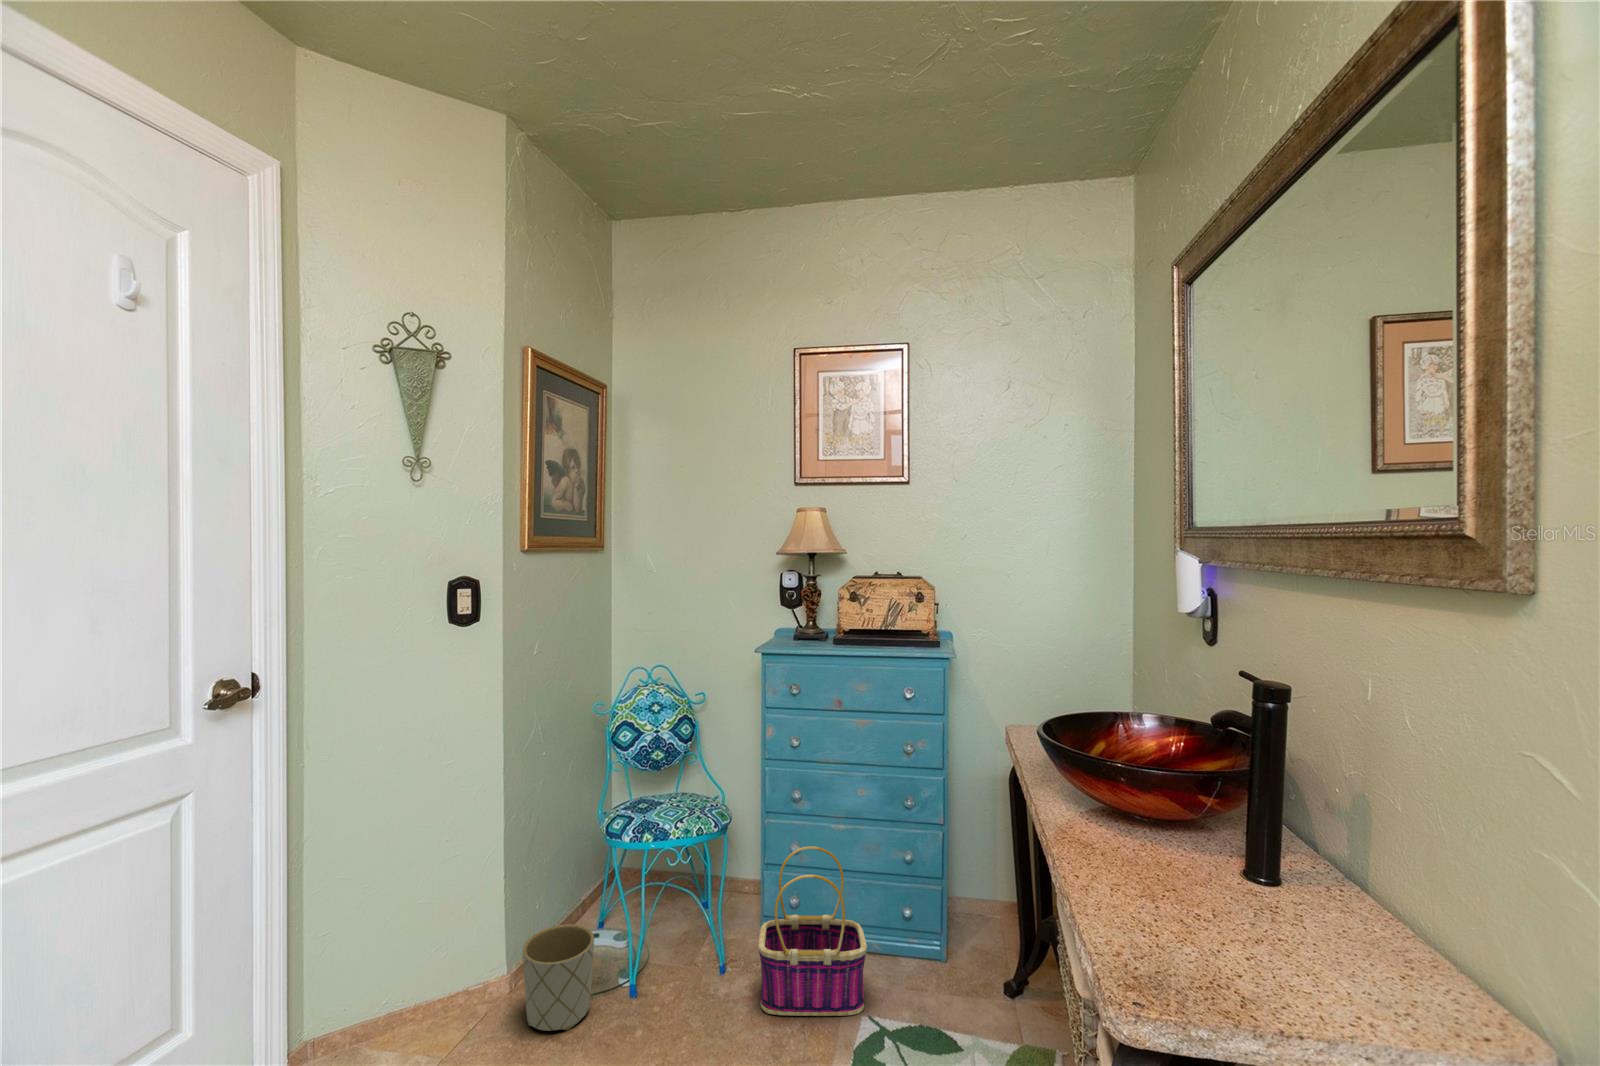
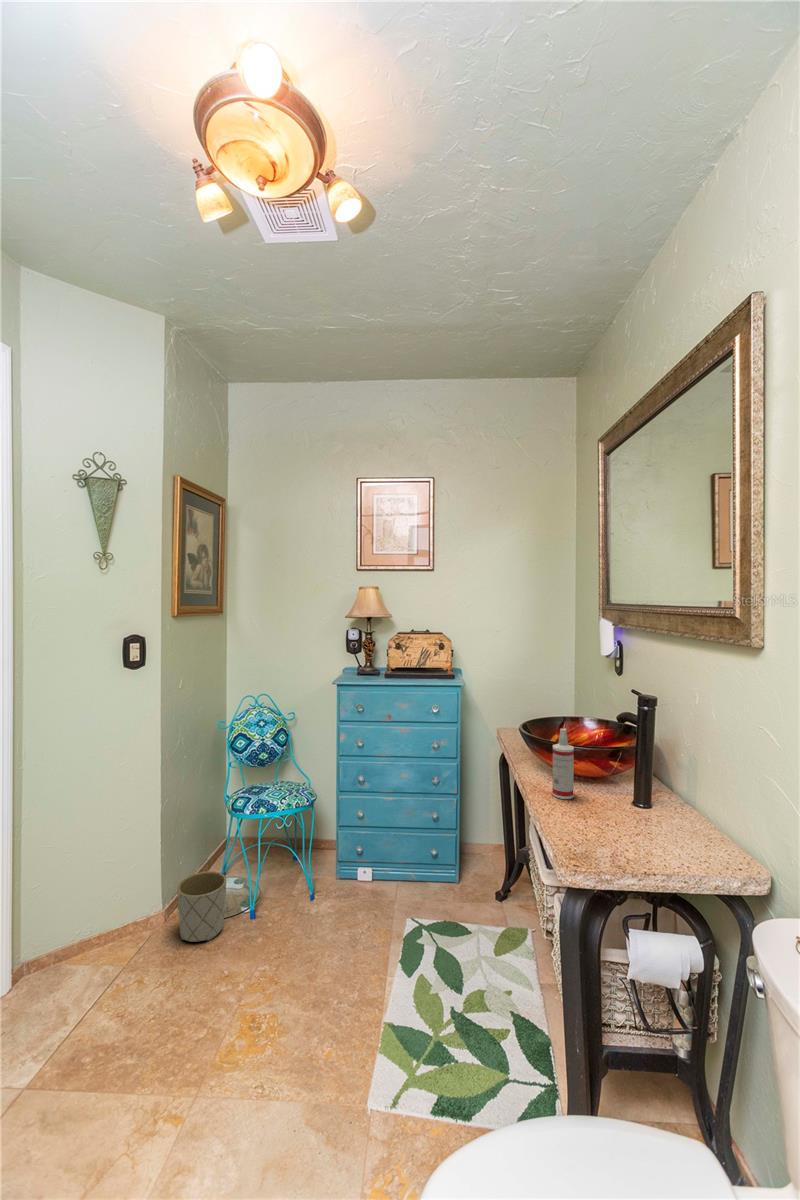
spray bottle: none [1095,739,1133,860] -> present [552,729,574,799]
basket: present [758,846,867,1016] -> none [338,811,409,921]

